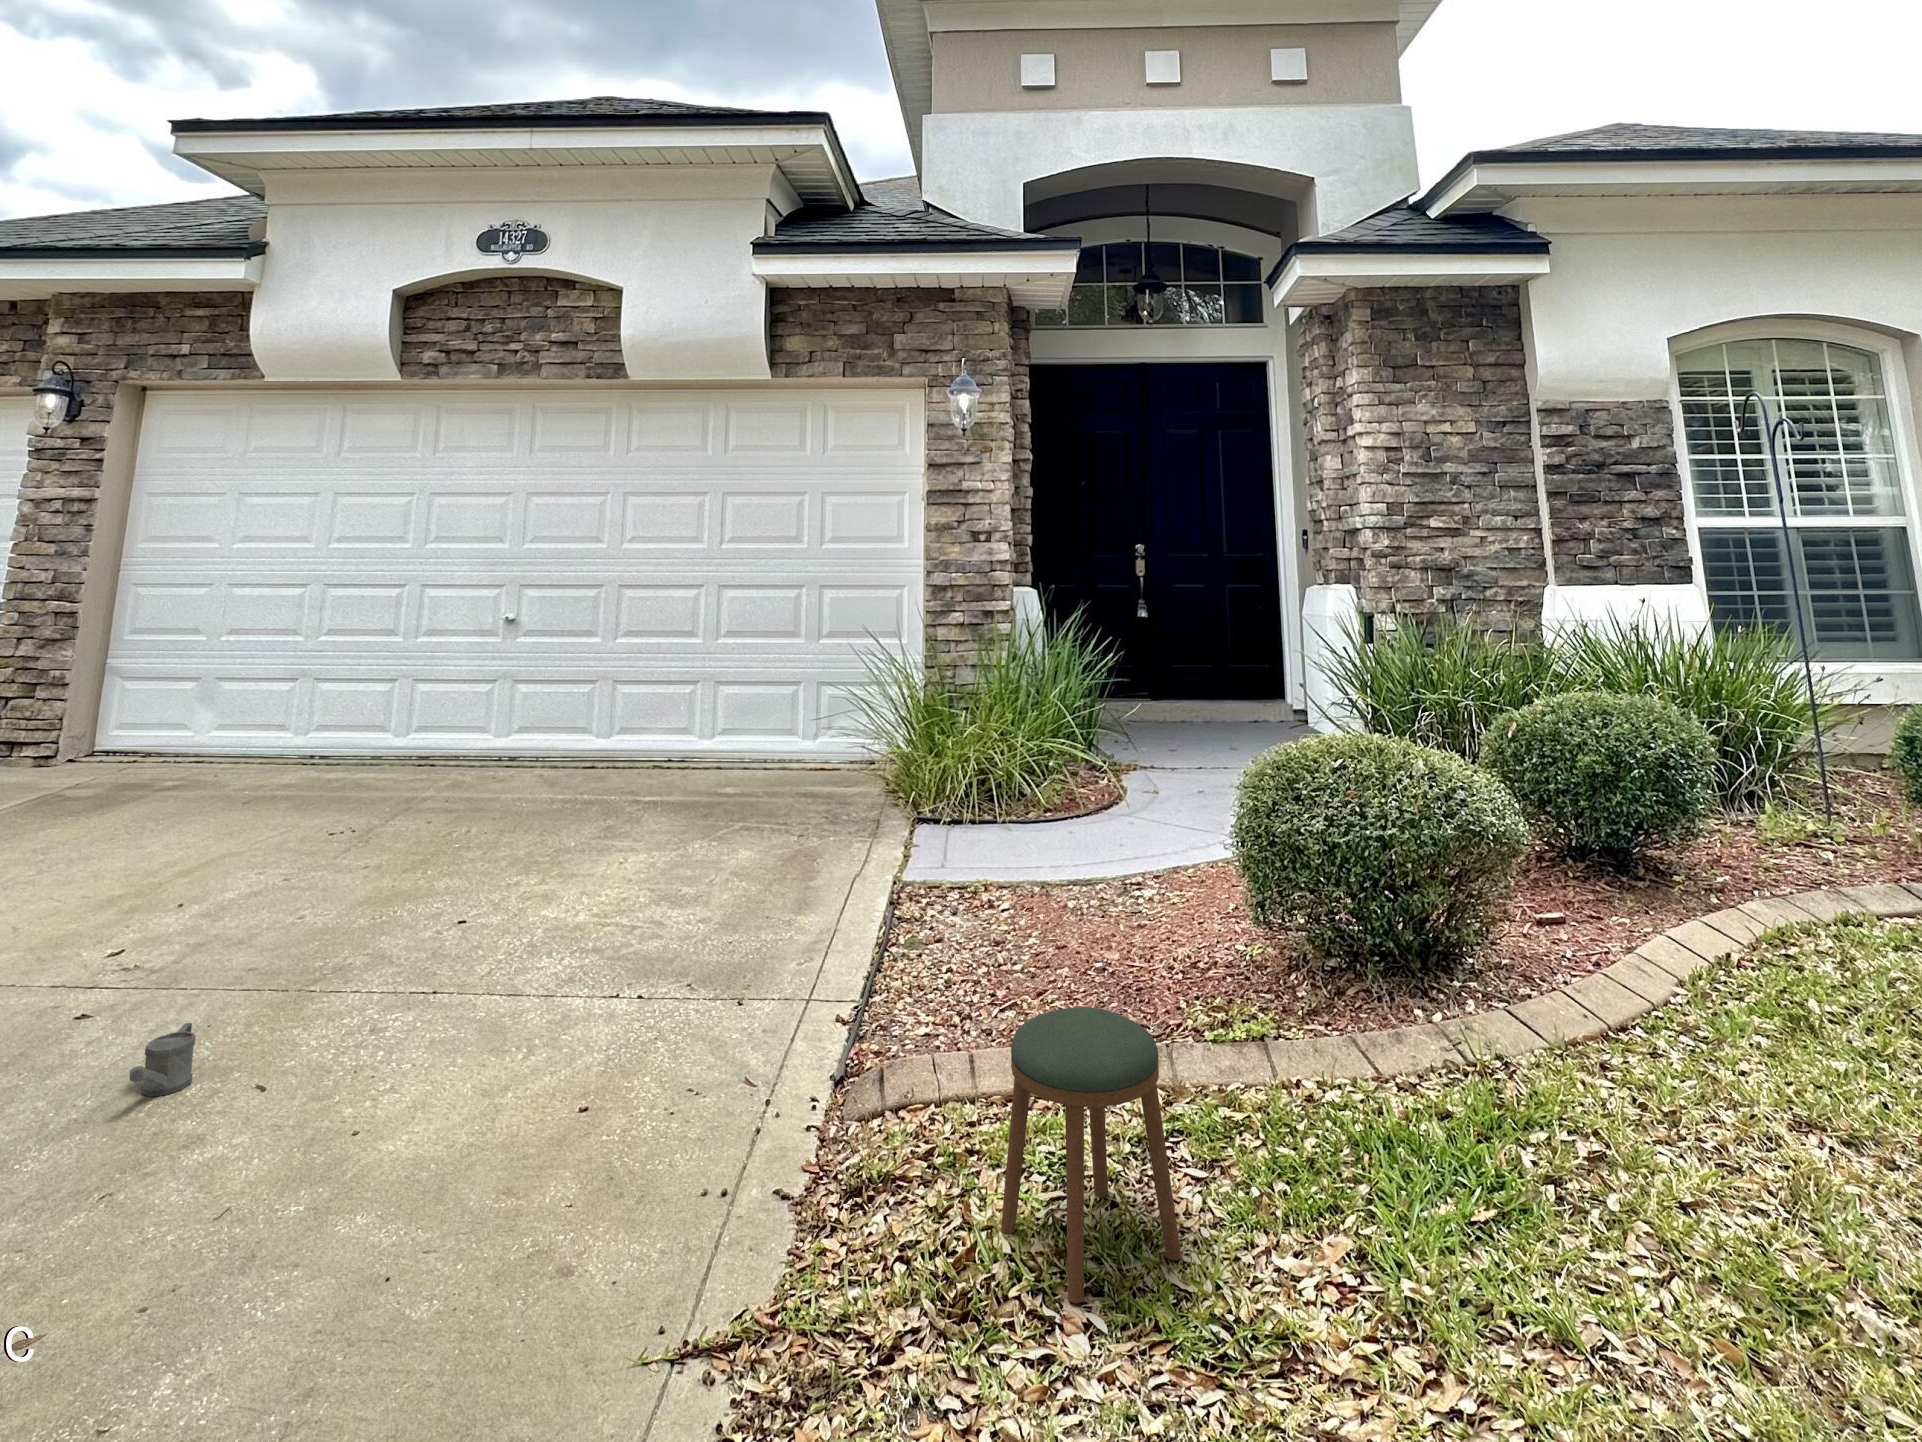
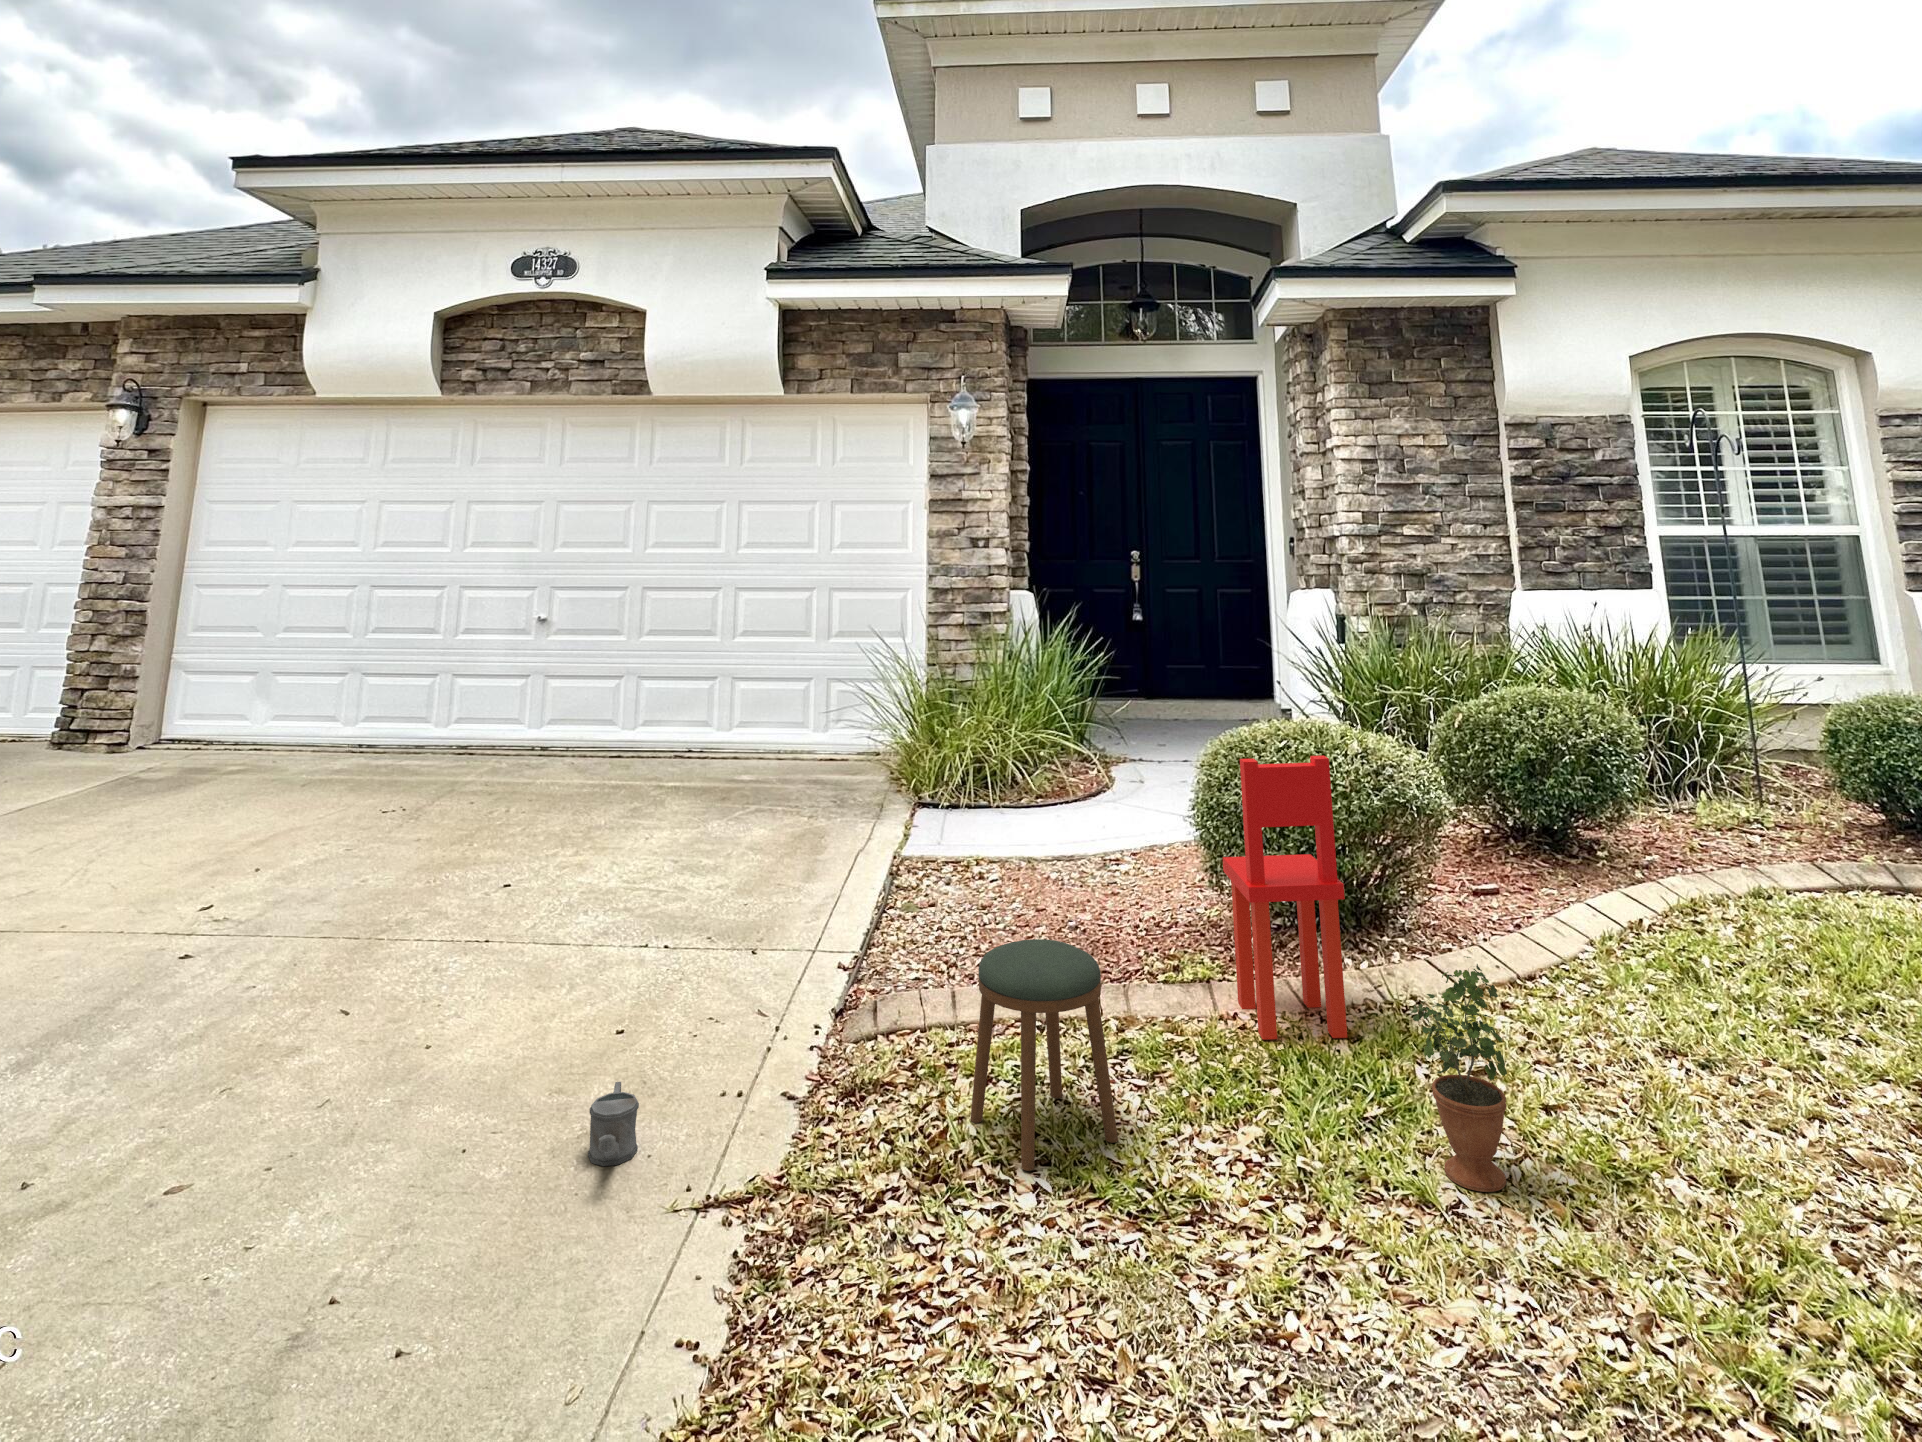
chair: none [1281,780,1433,1114] -> present [1223,755,1347,1040]
watering can: present [129,1023,196,1097] -> present [588,1082,639,1166]
potted plant: none [1536,1031,1658,1326] -> present [1411,956,1507,1192]

